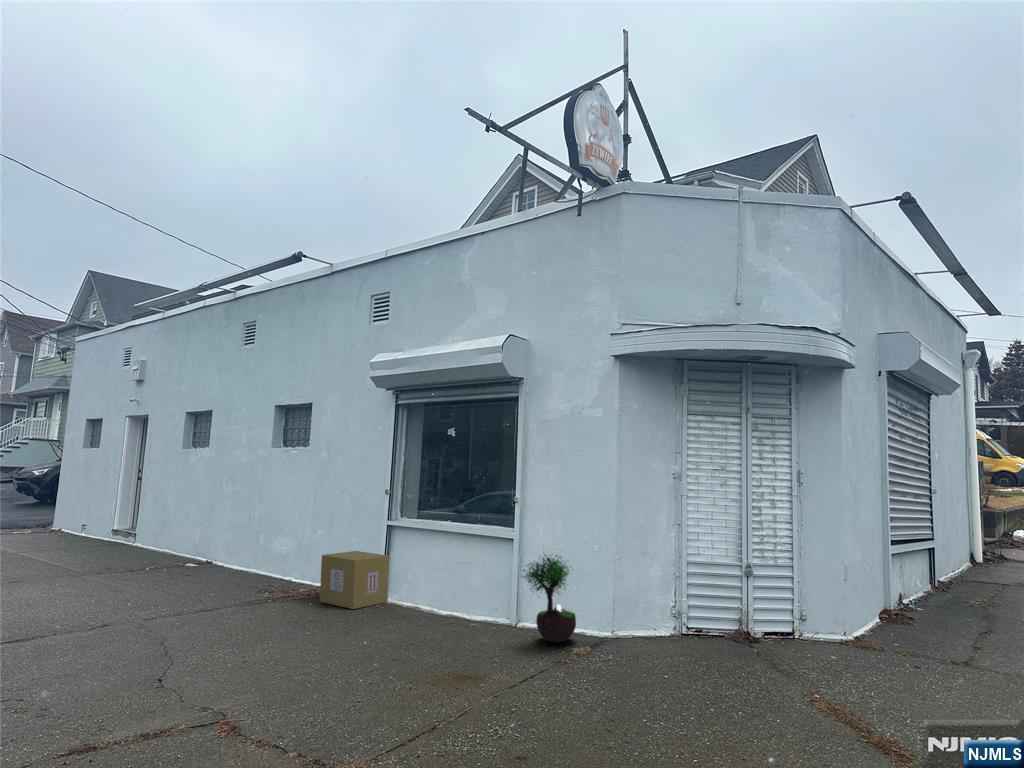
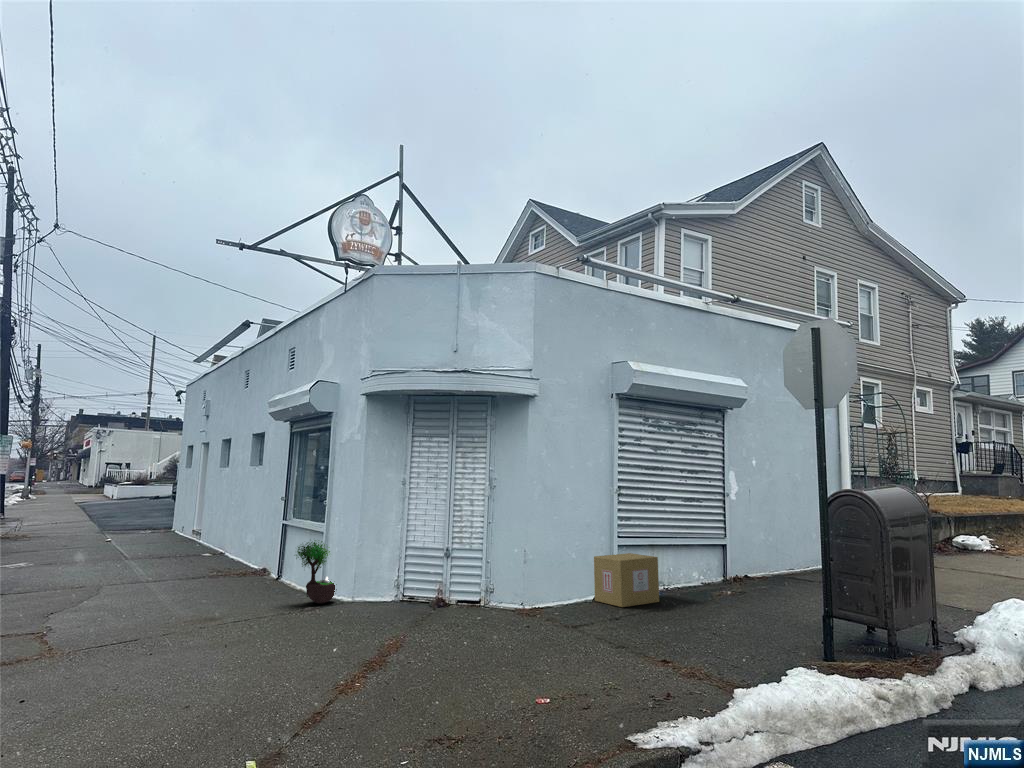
cardboard box: present [320,551,389,609] -> present [594,553,659,607]

